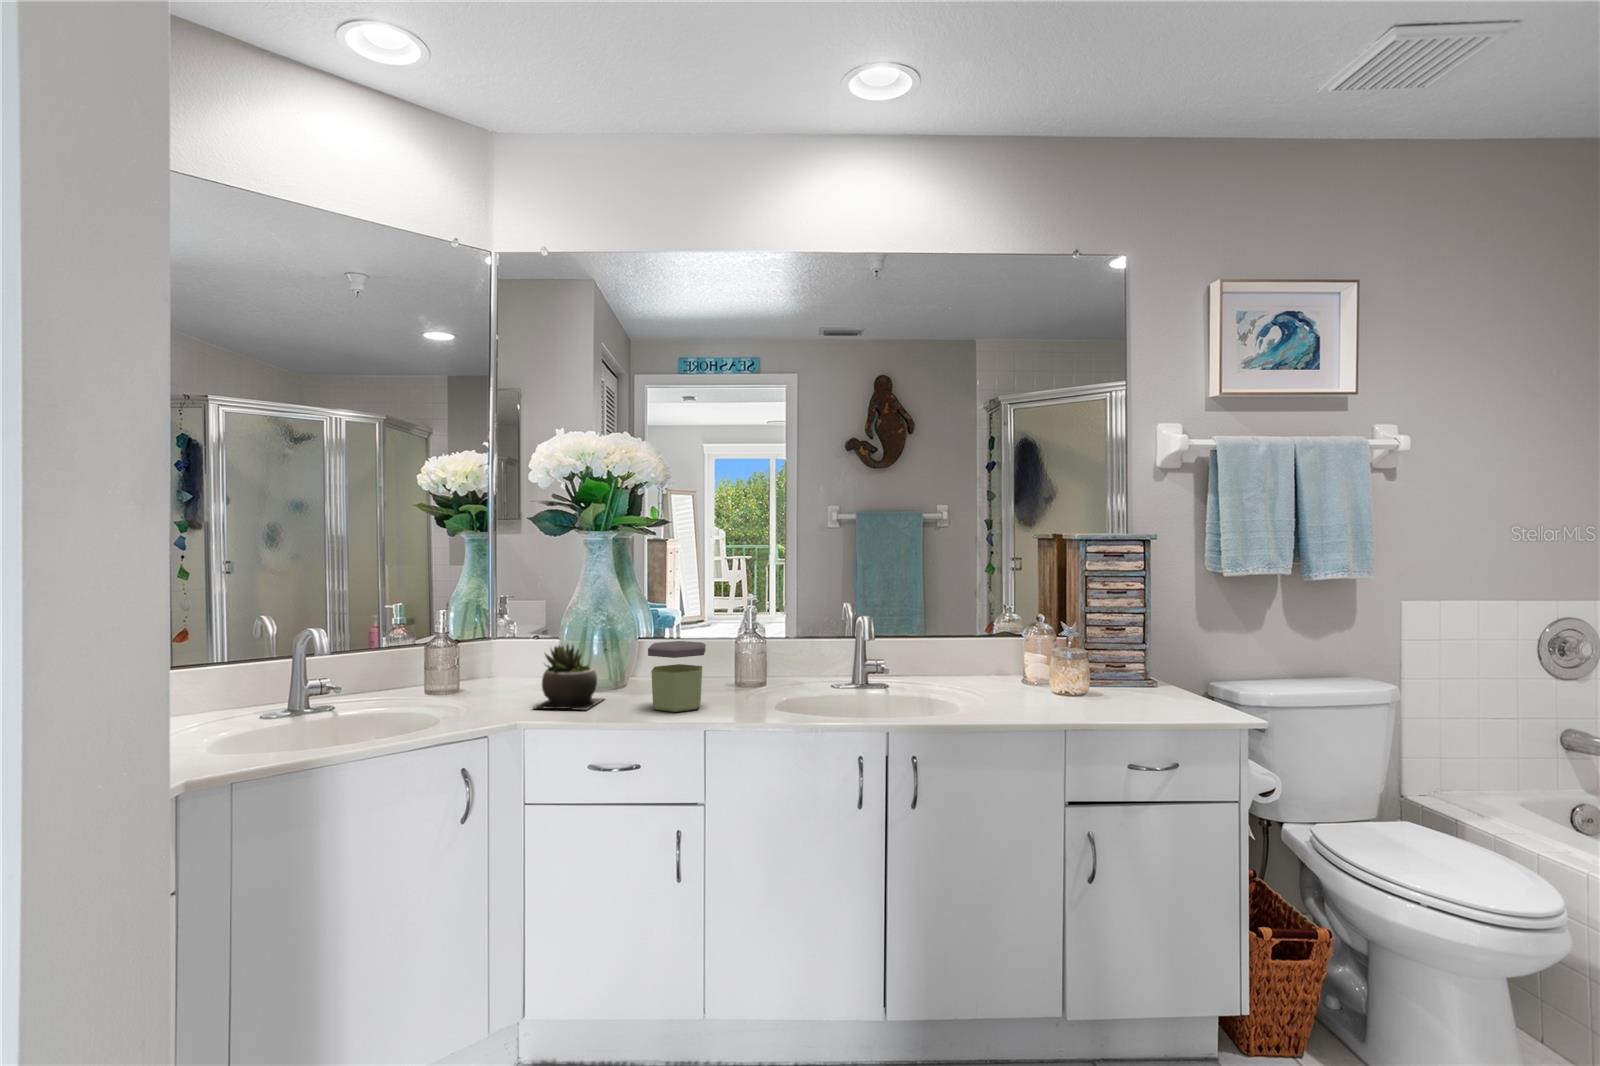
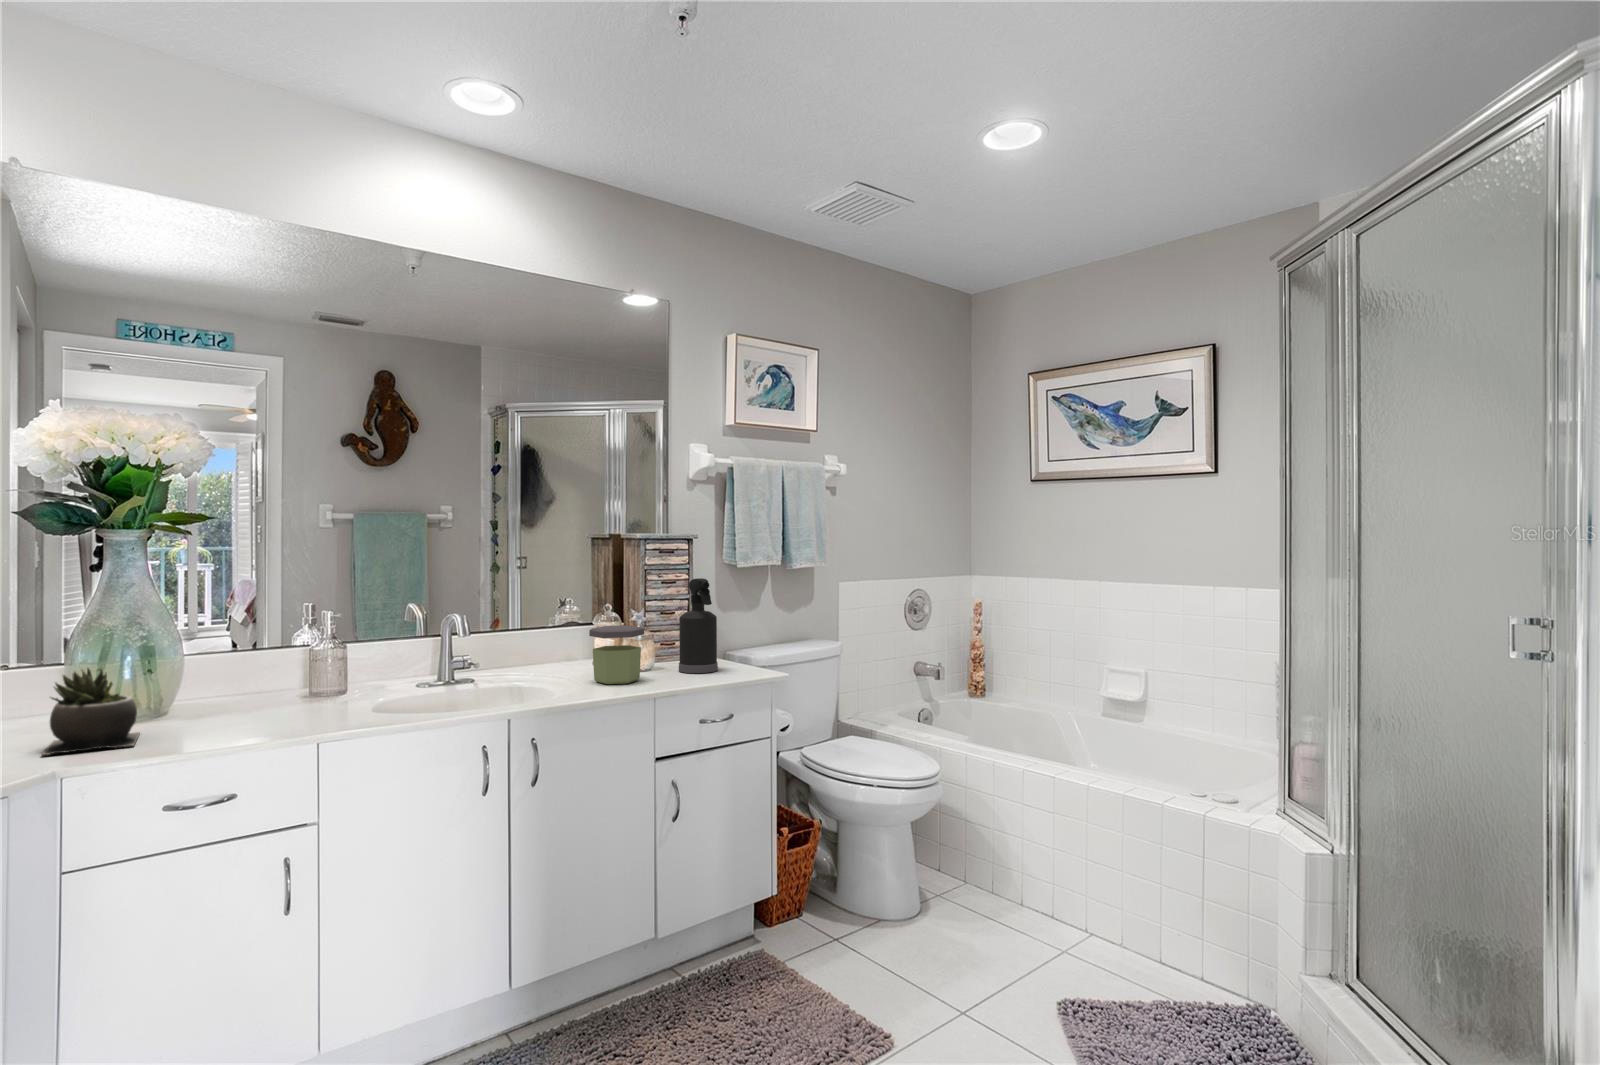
spray bottle: none [1117,591,1169,709] -> present [679,578,718,673]
jar: present [648,641,706,712] -> present [589,625,644,684]

